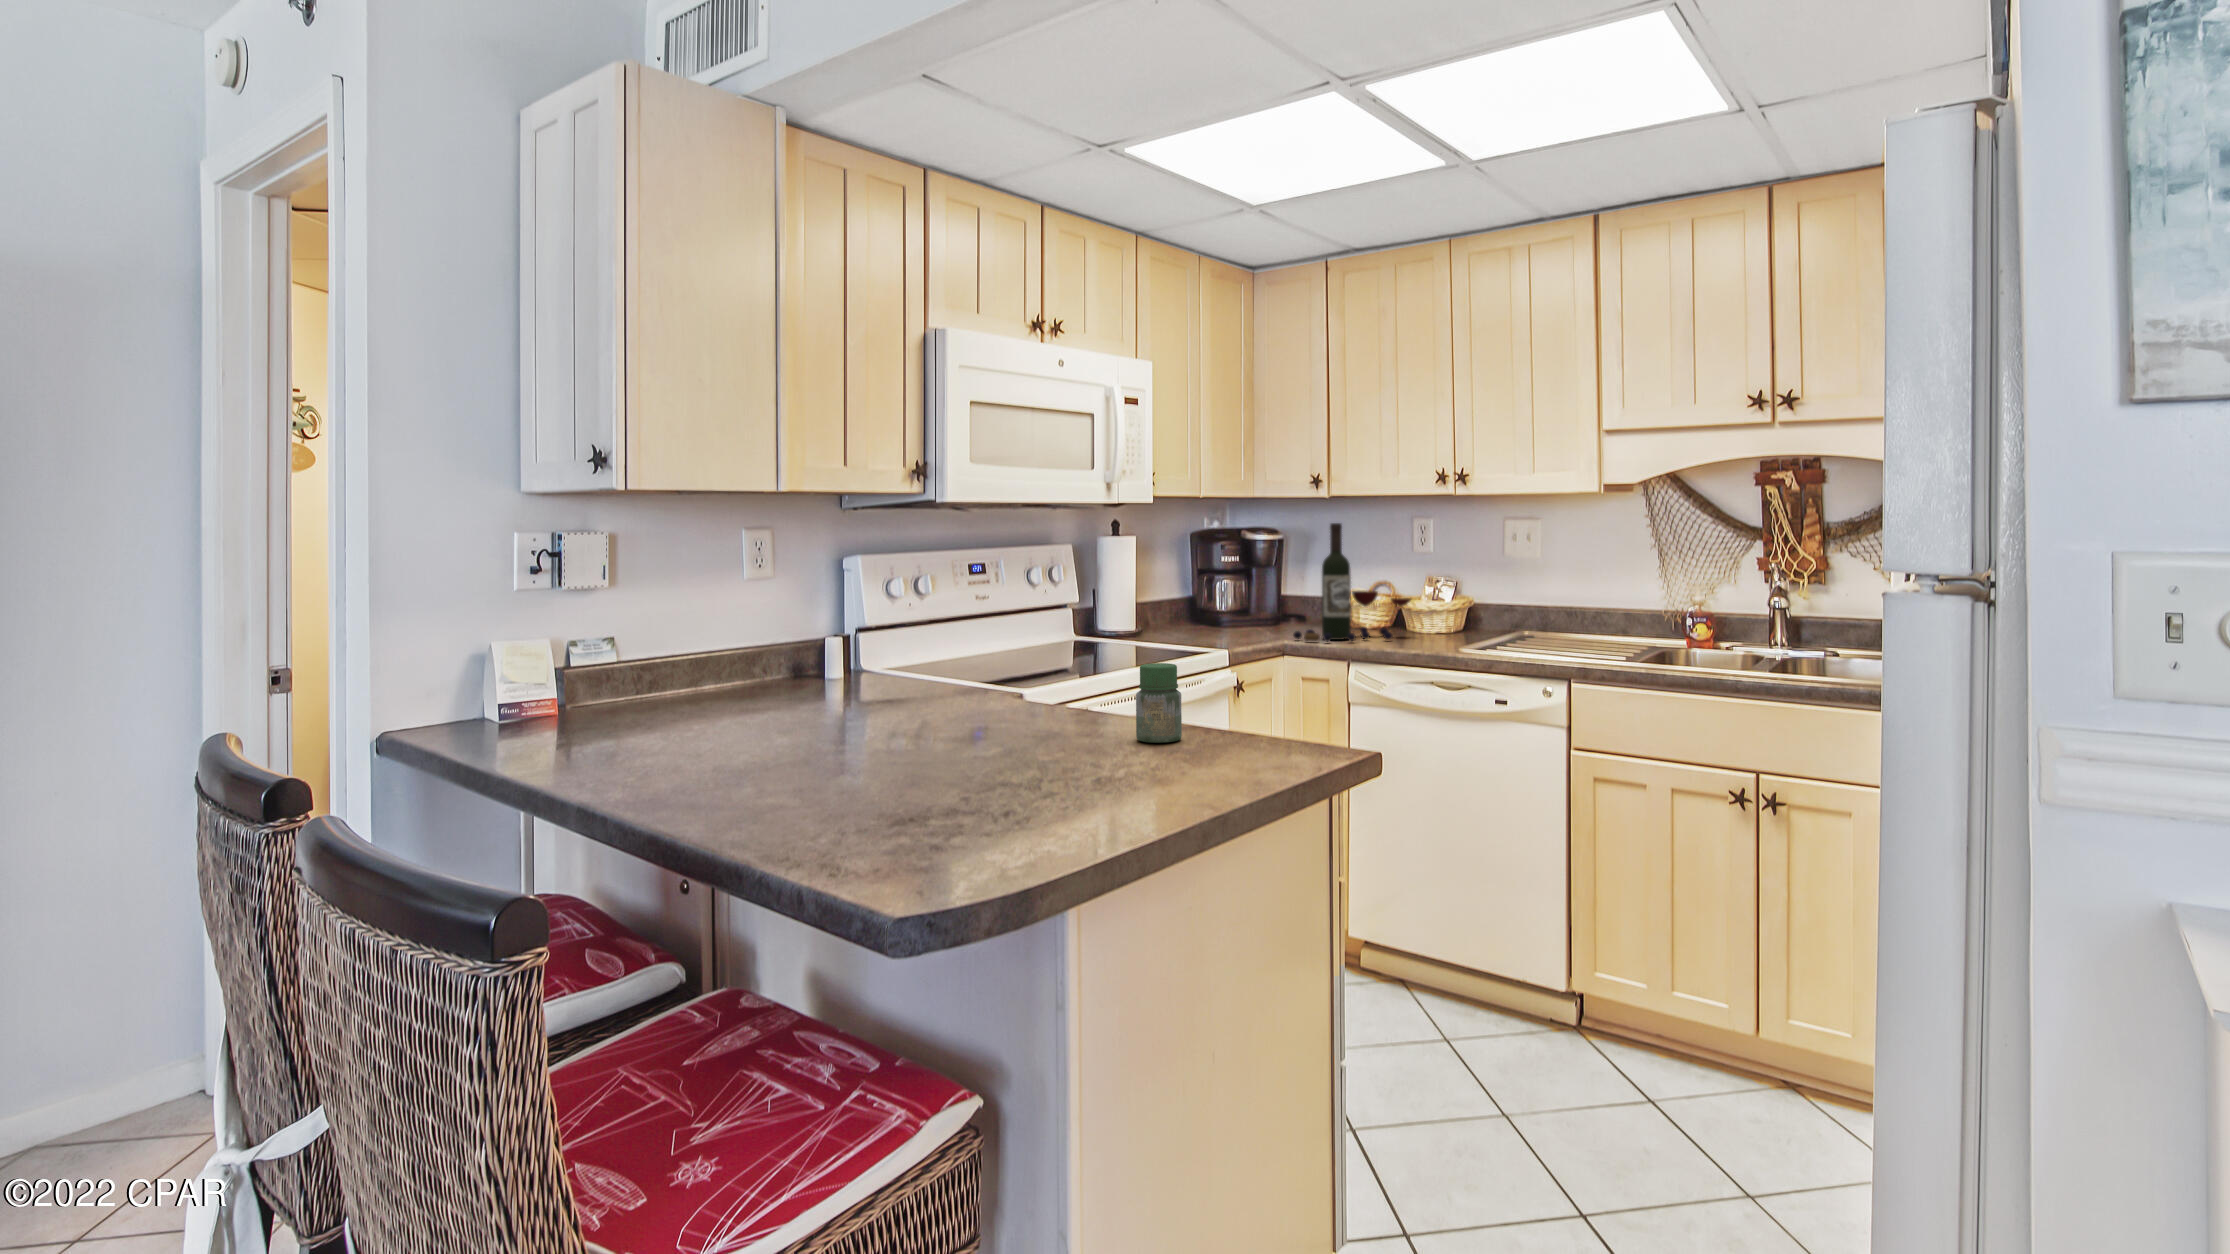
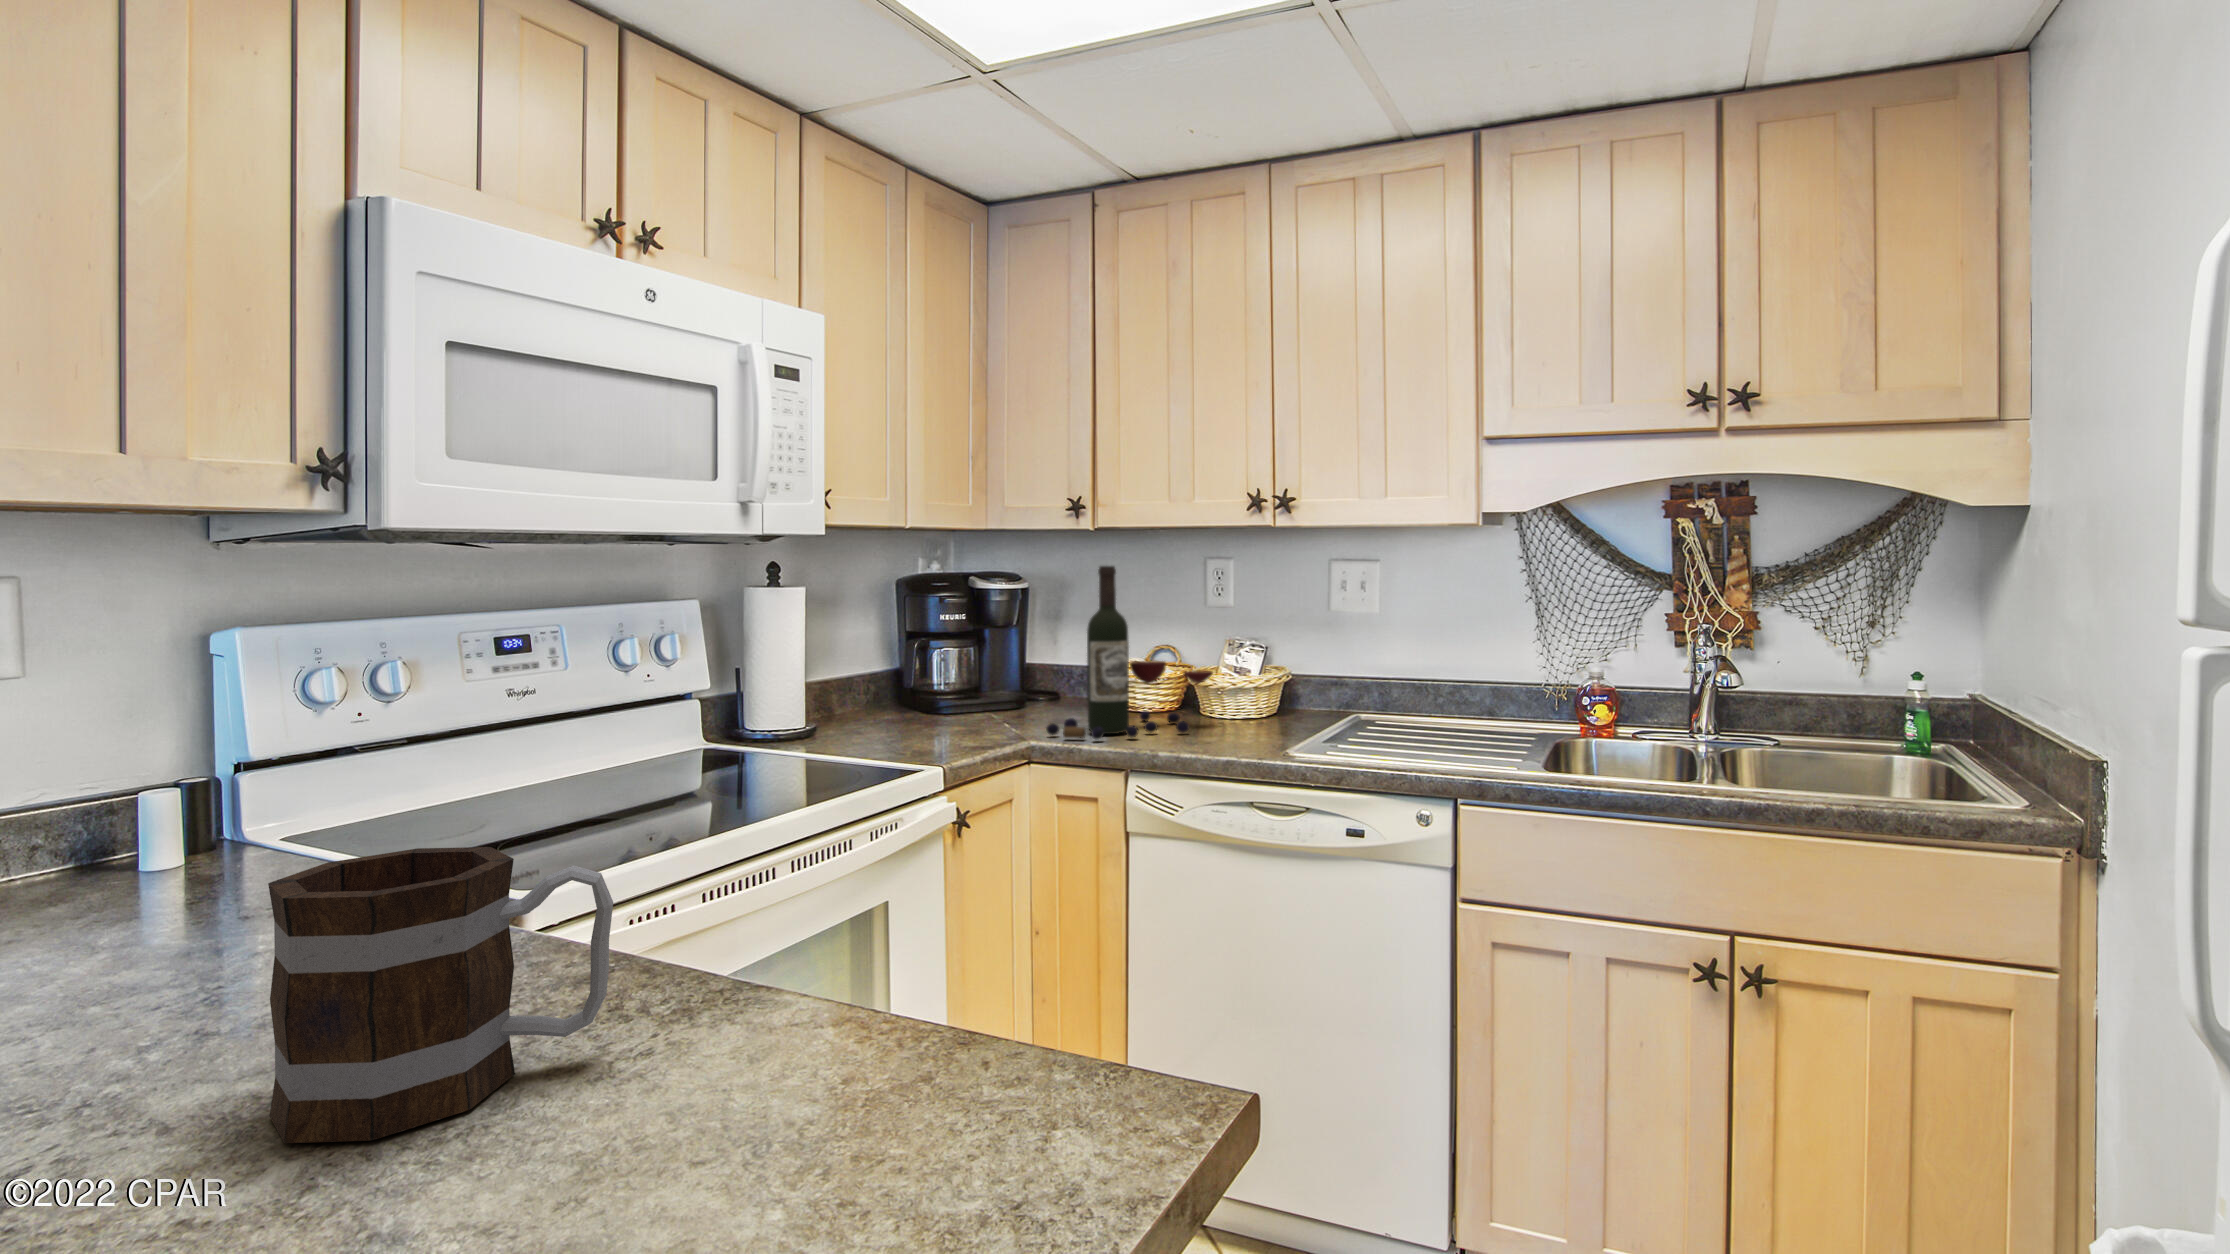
mug: none [982,639,1099,738] -> present [268,847,613,1143]
jar: present [1136,663,1182,743] -> none [684,914,807,1139]

